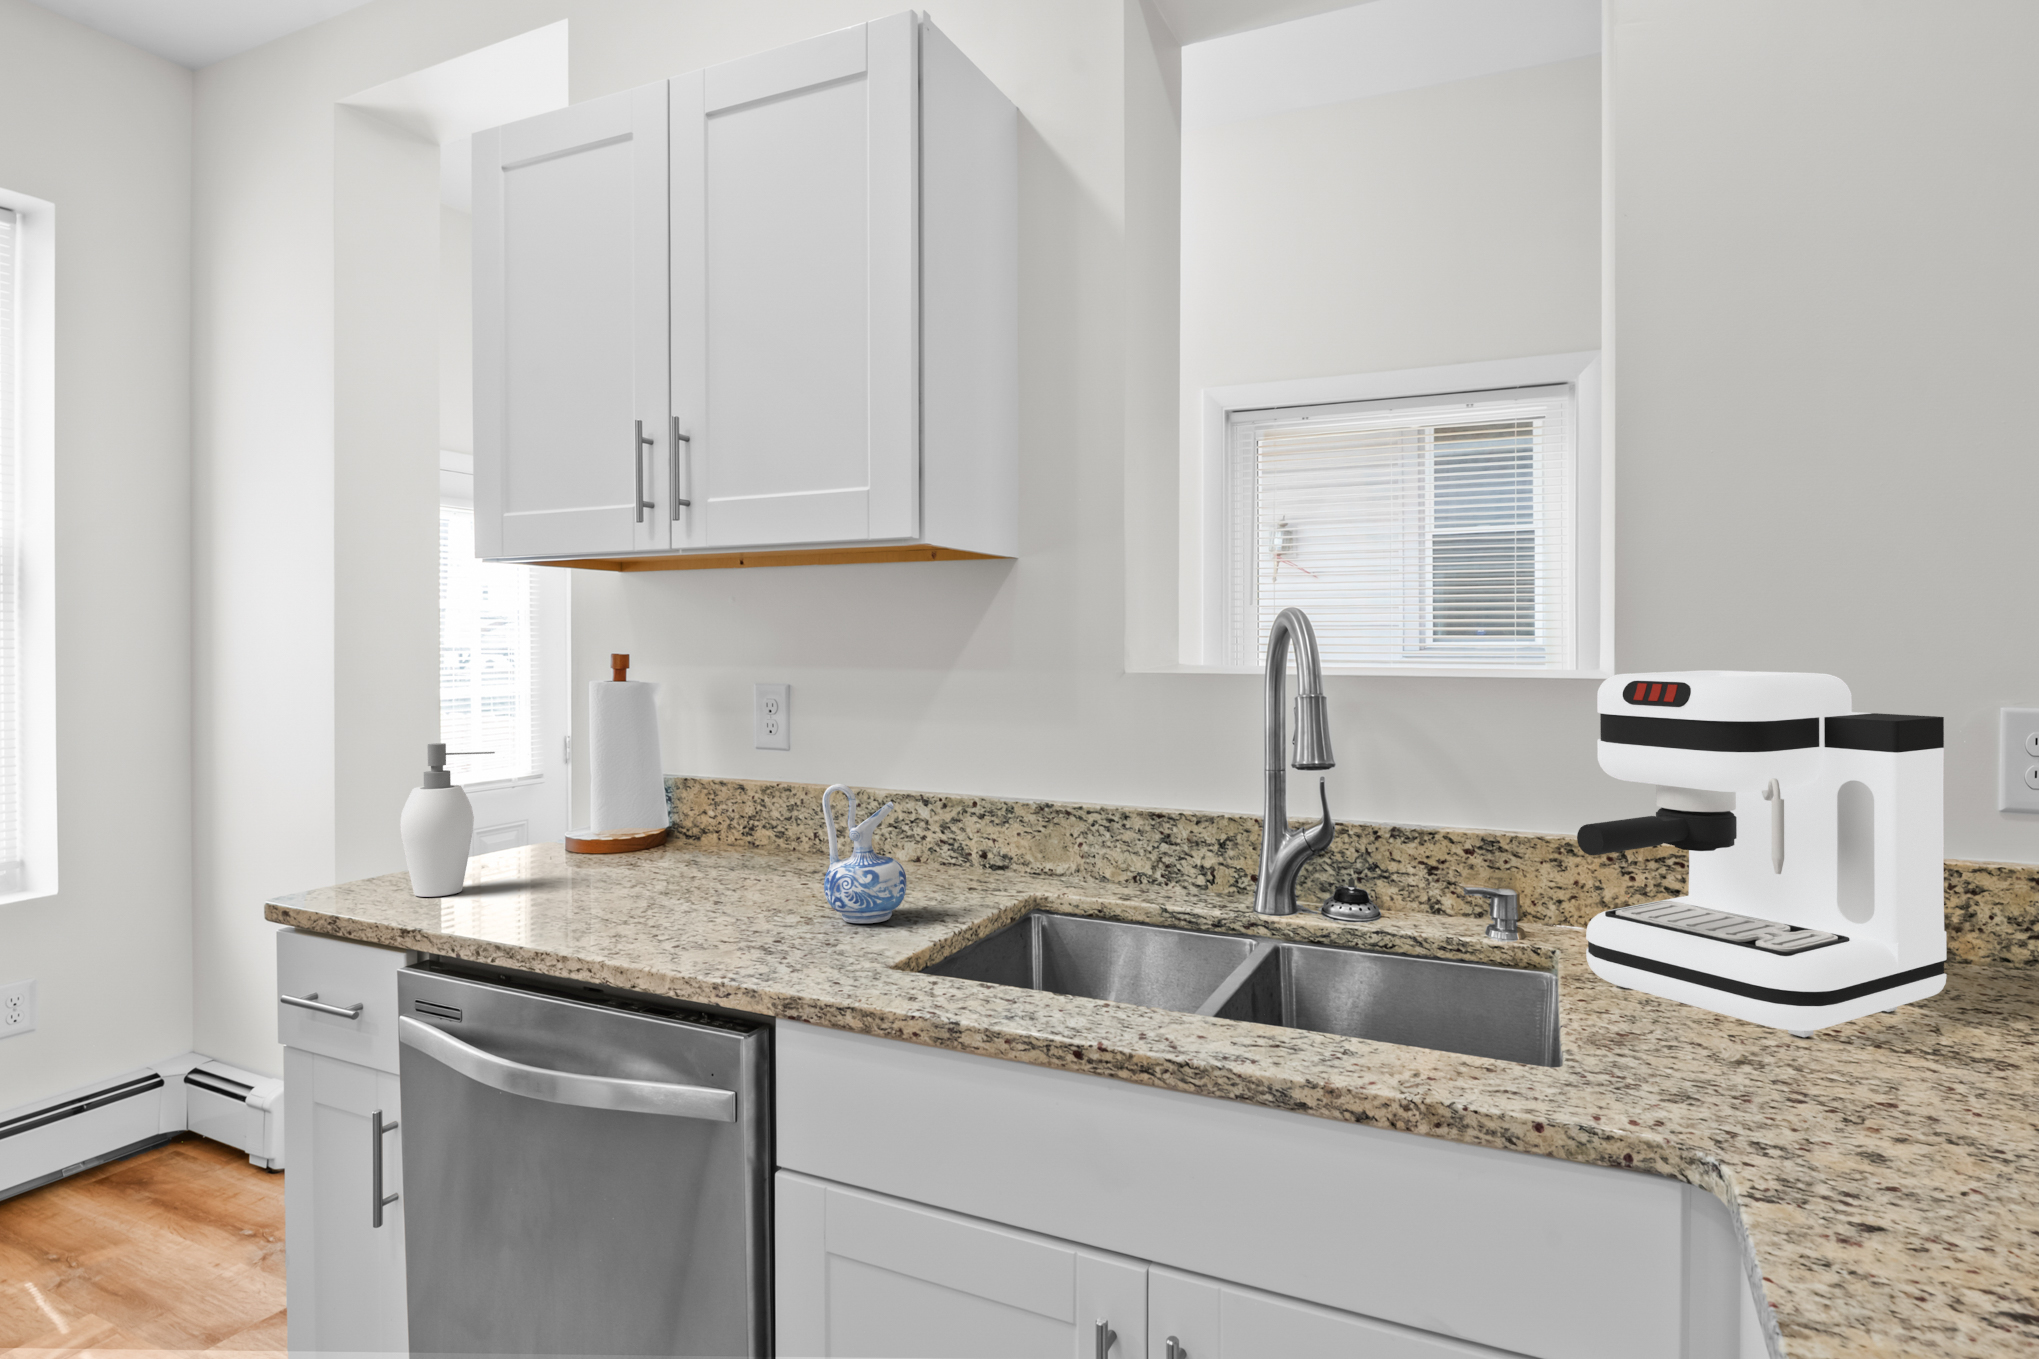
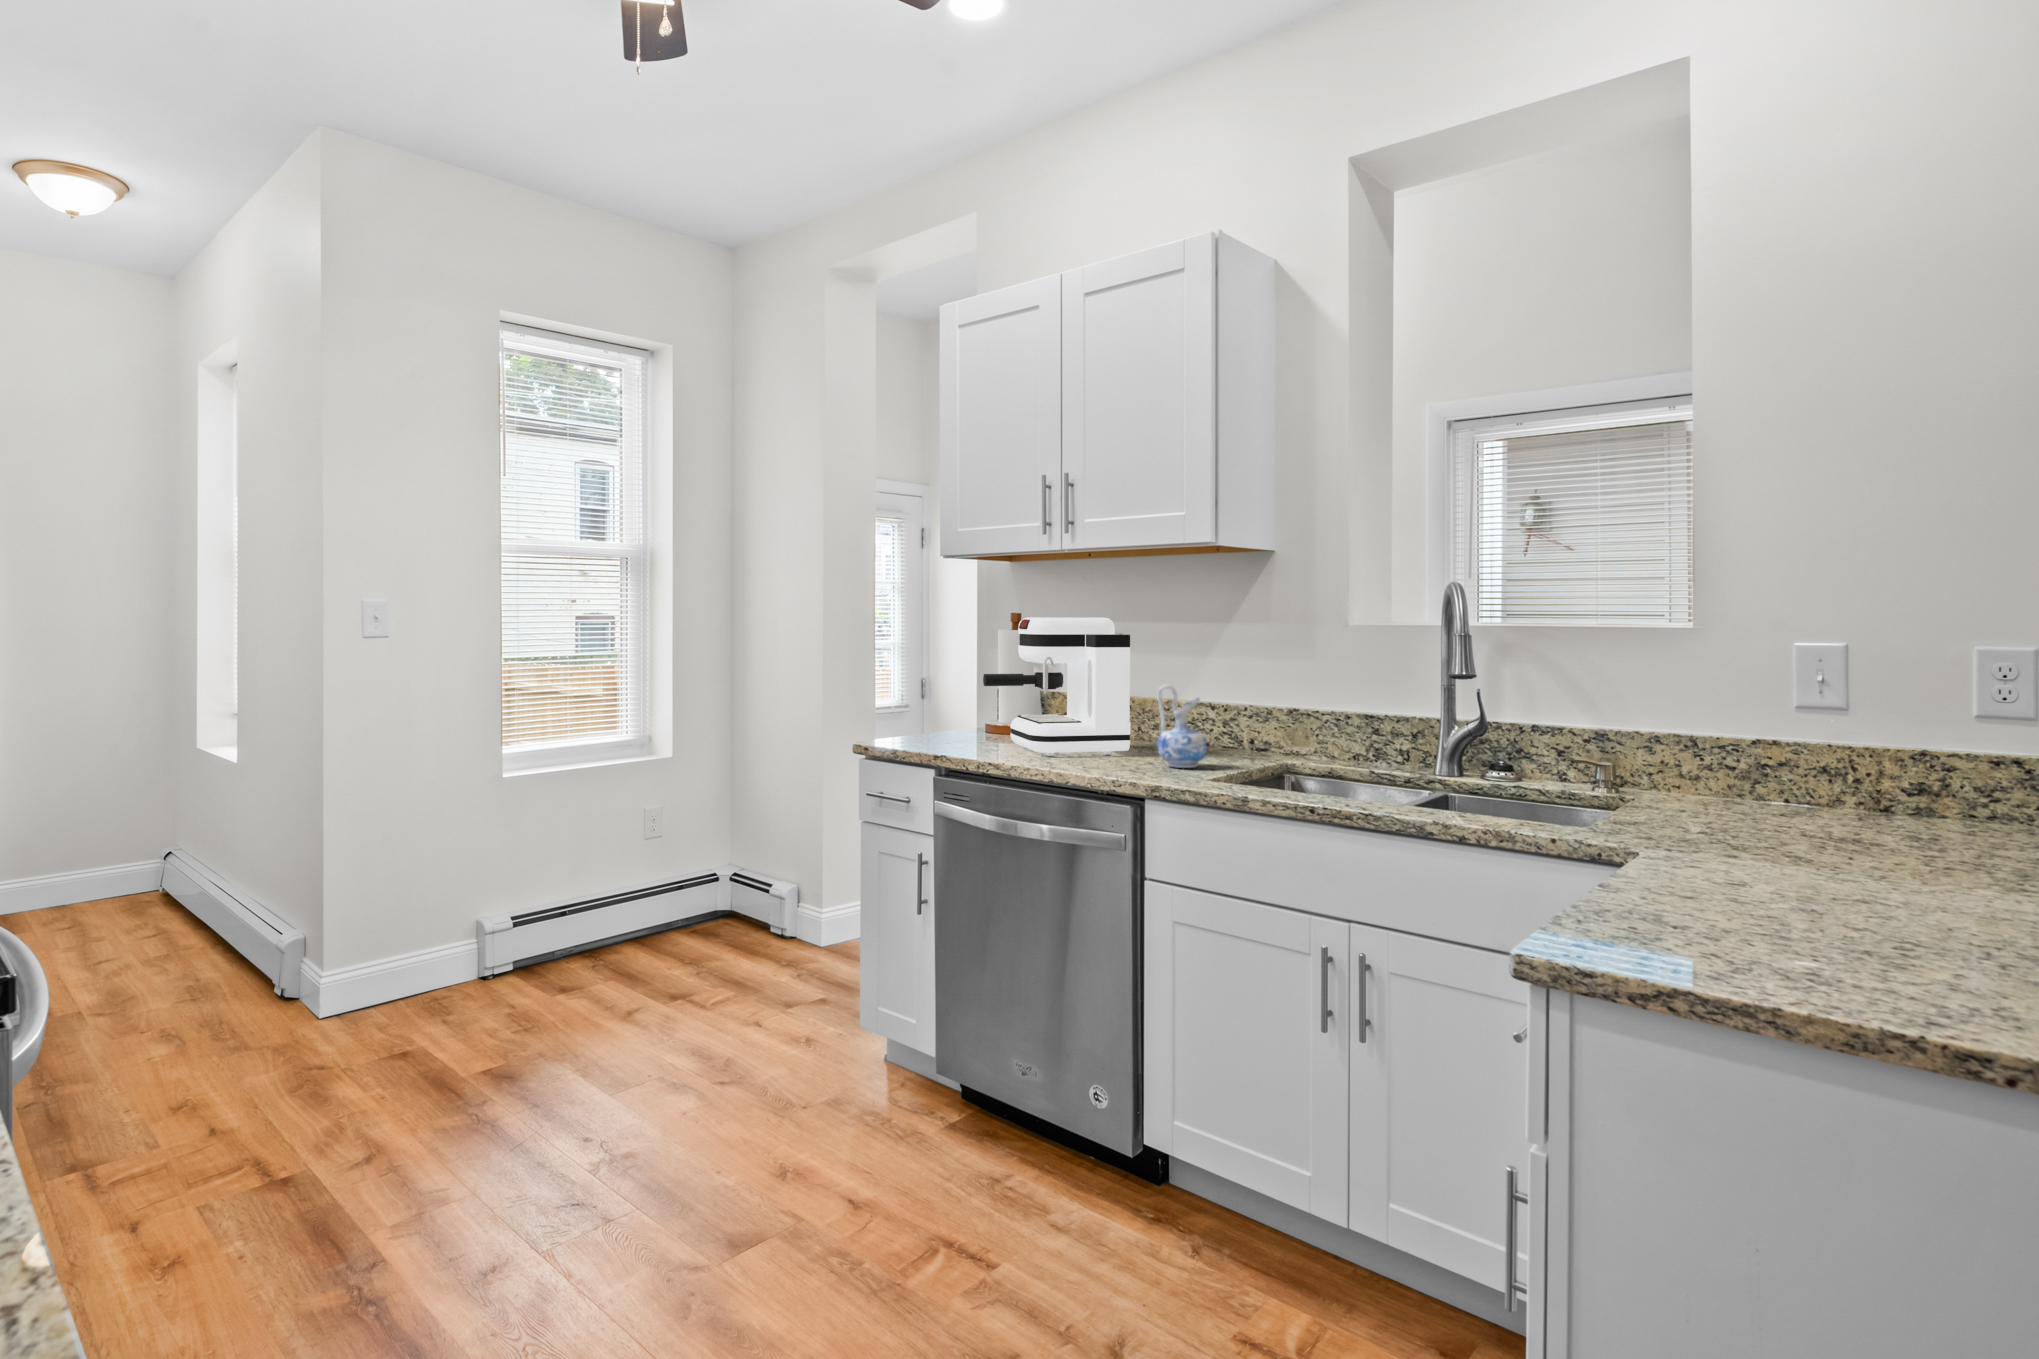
coffee maker: present [1577,671,1946,1037] -> present [983,617,1130,756]
soap dispenser: present [400,743,495,897] -> none [907,660,957,747]

